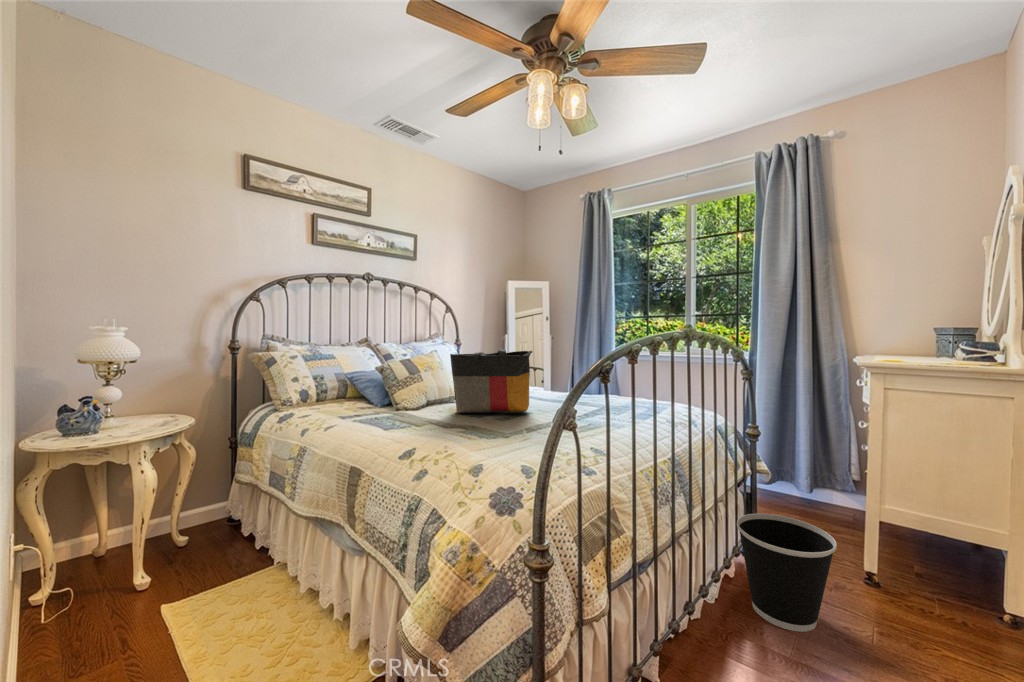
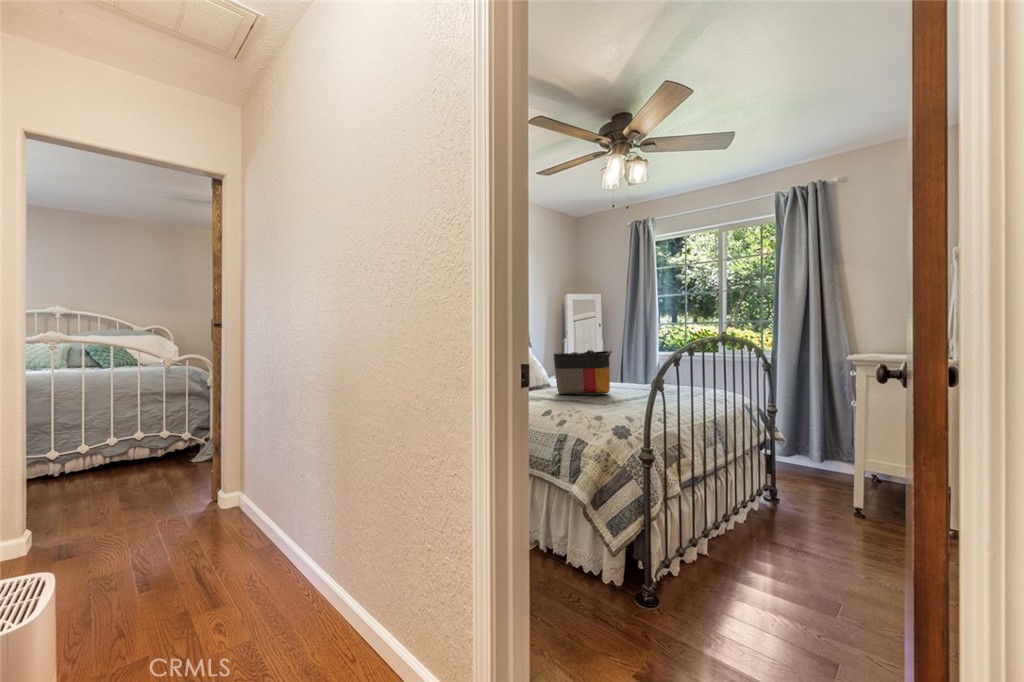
wastebasket: present [737,514,837,632] -> none [759,464,827,537]

